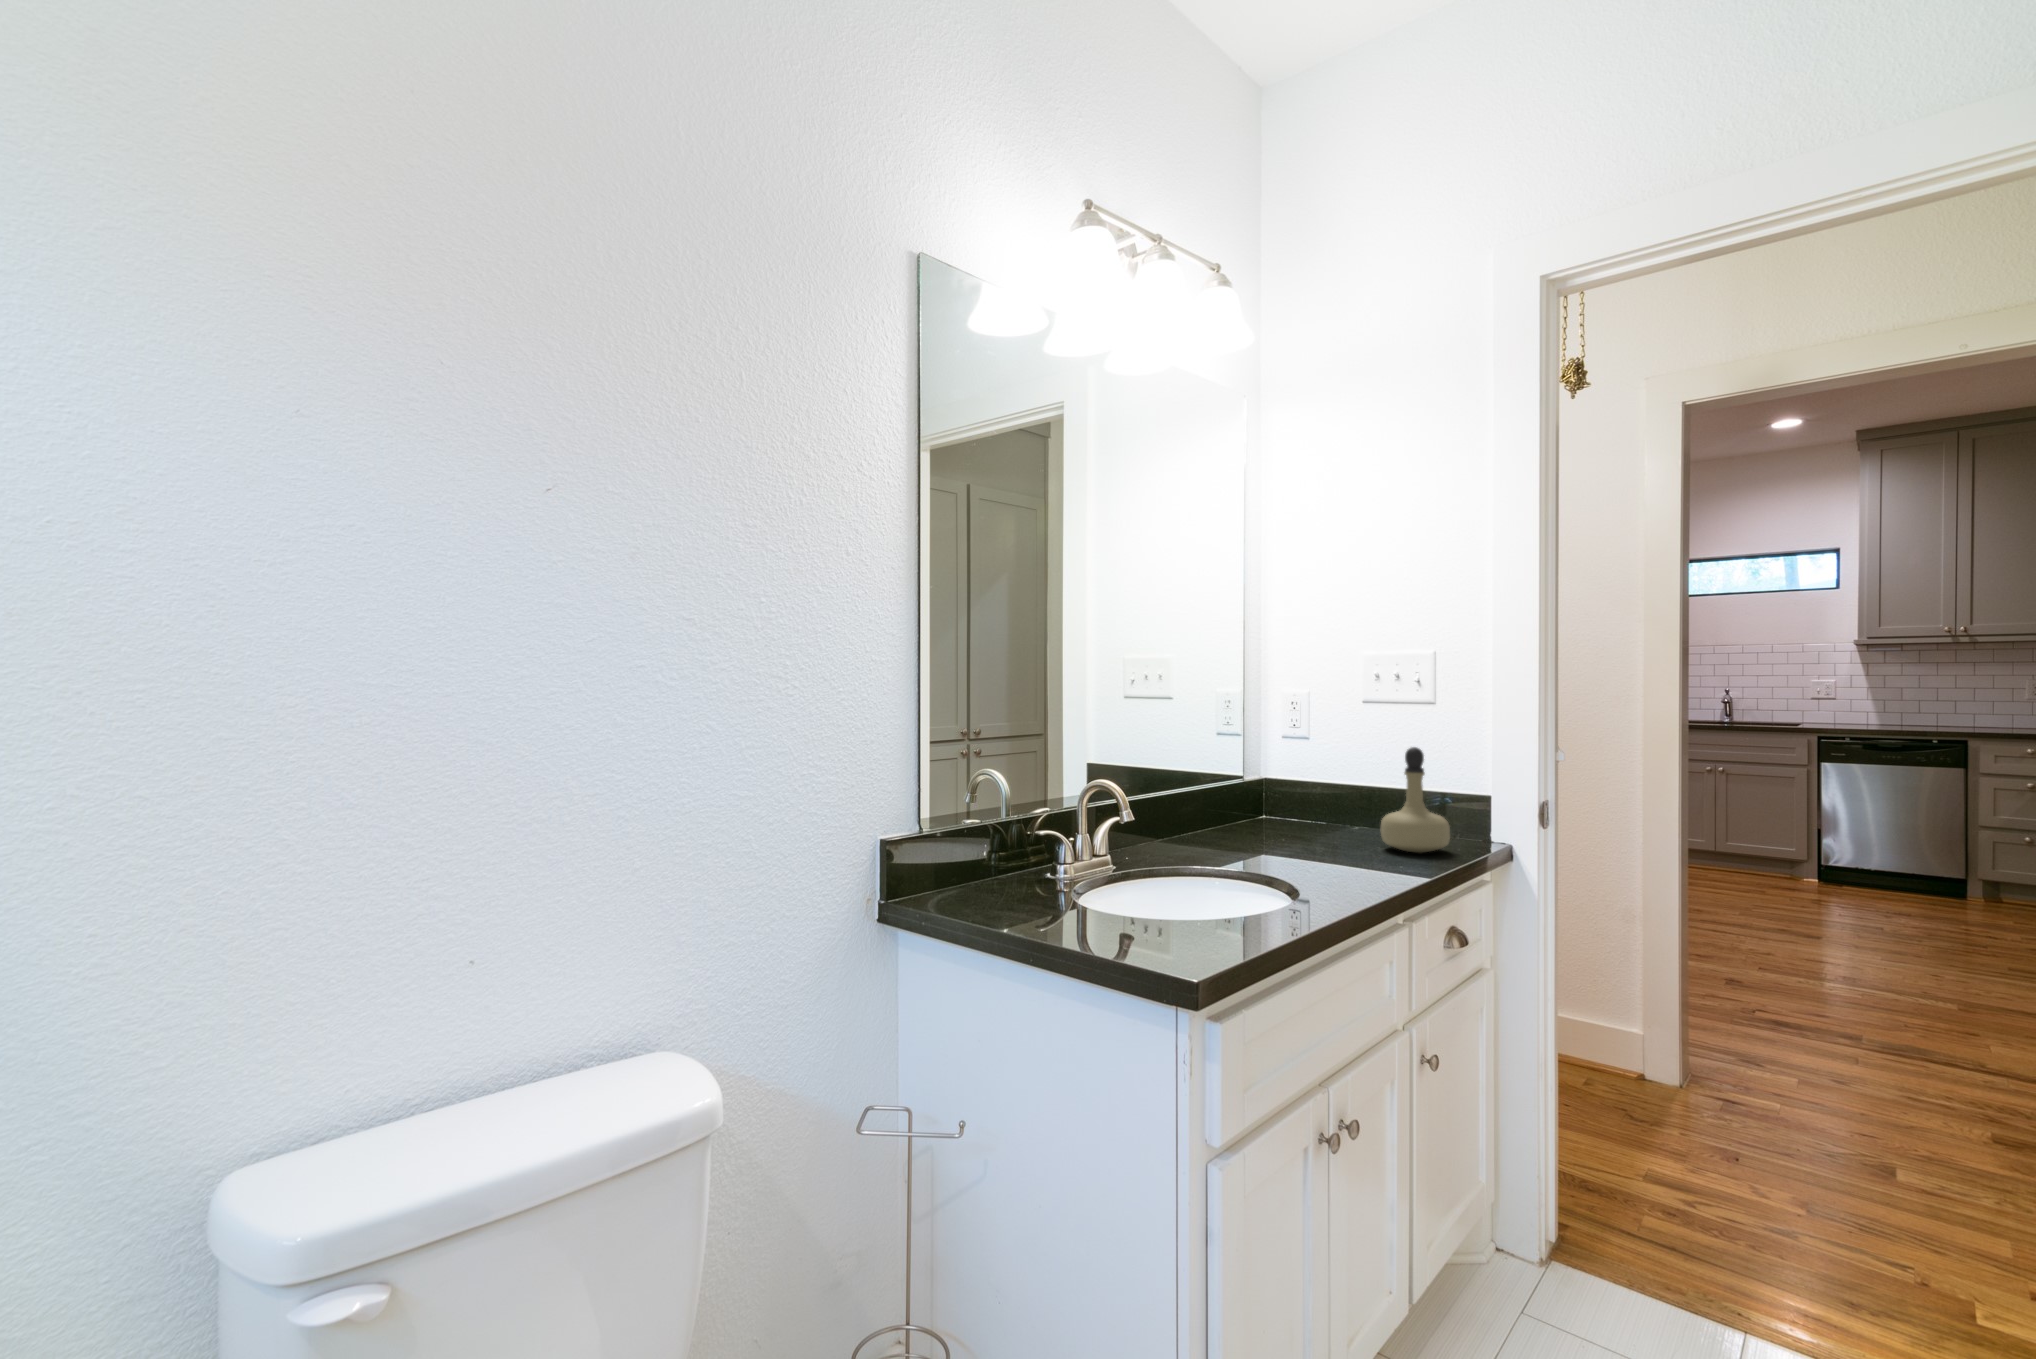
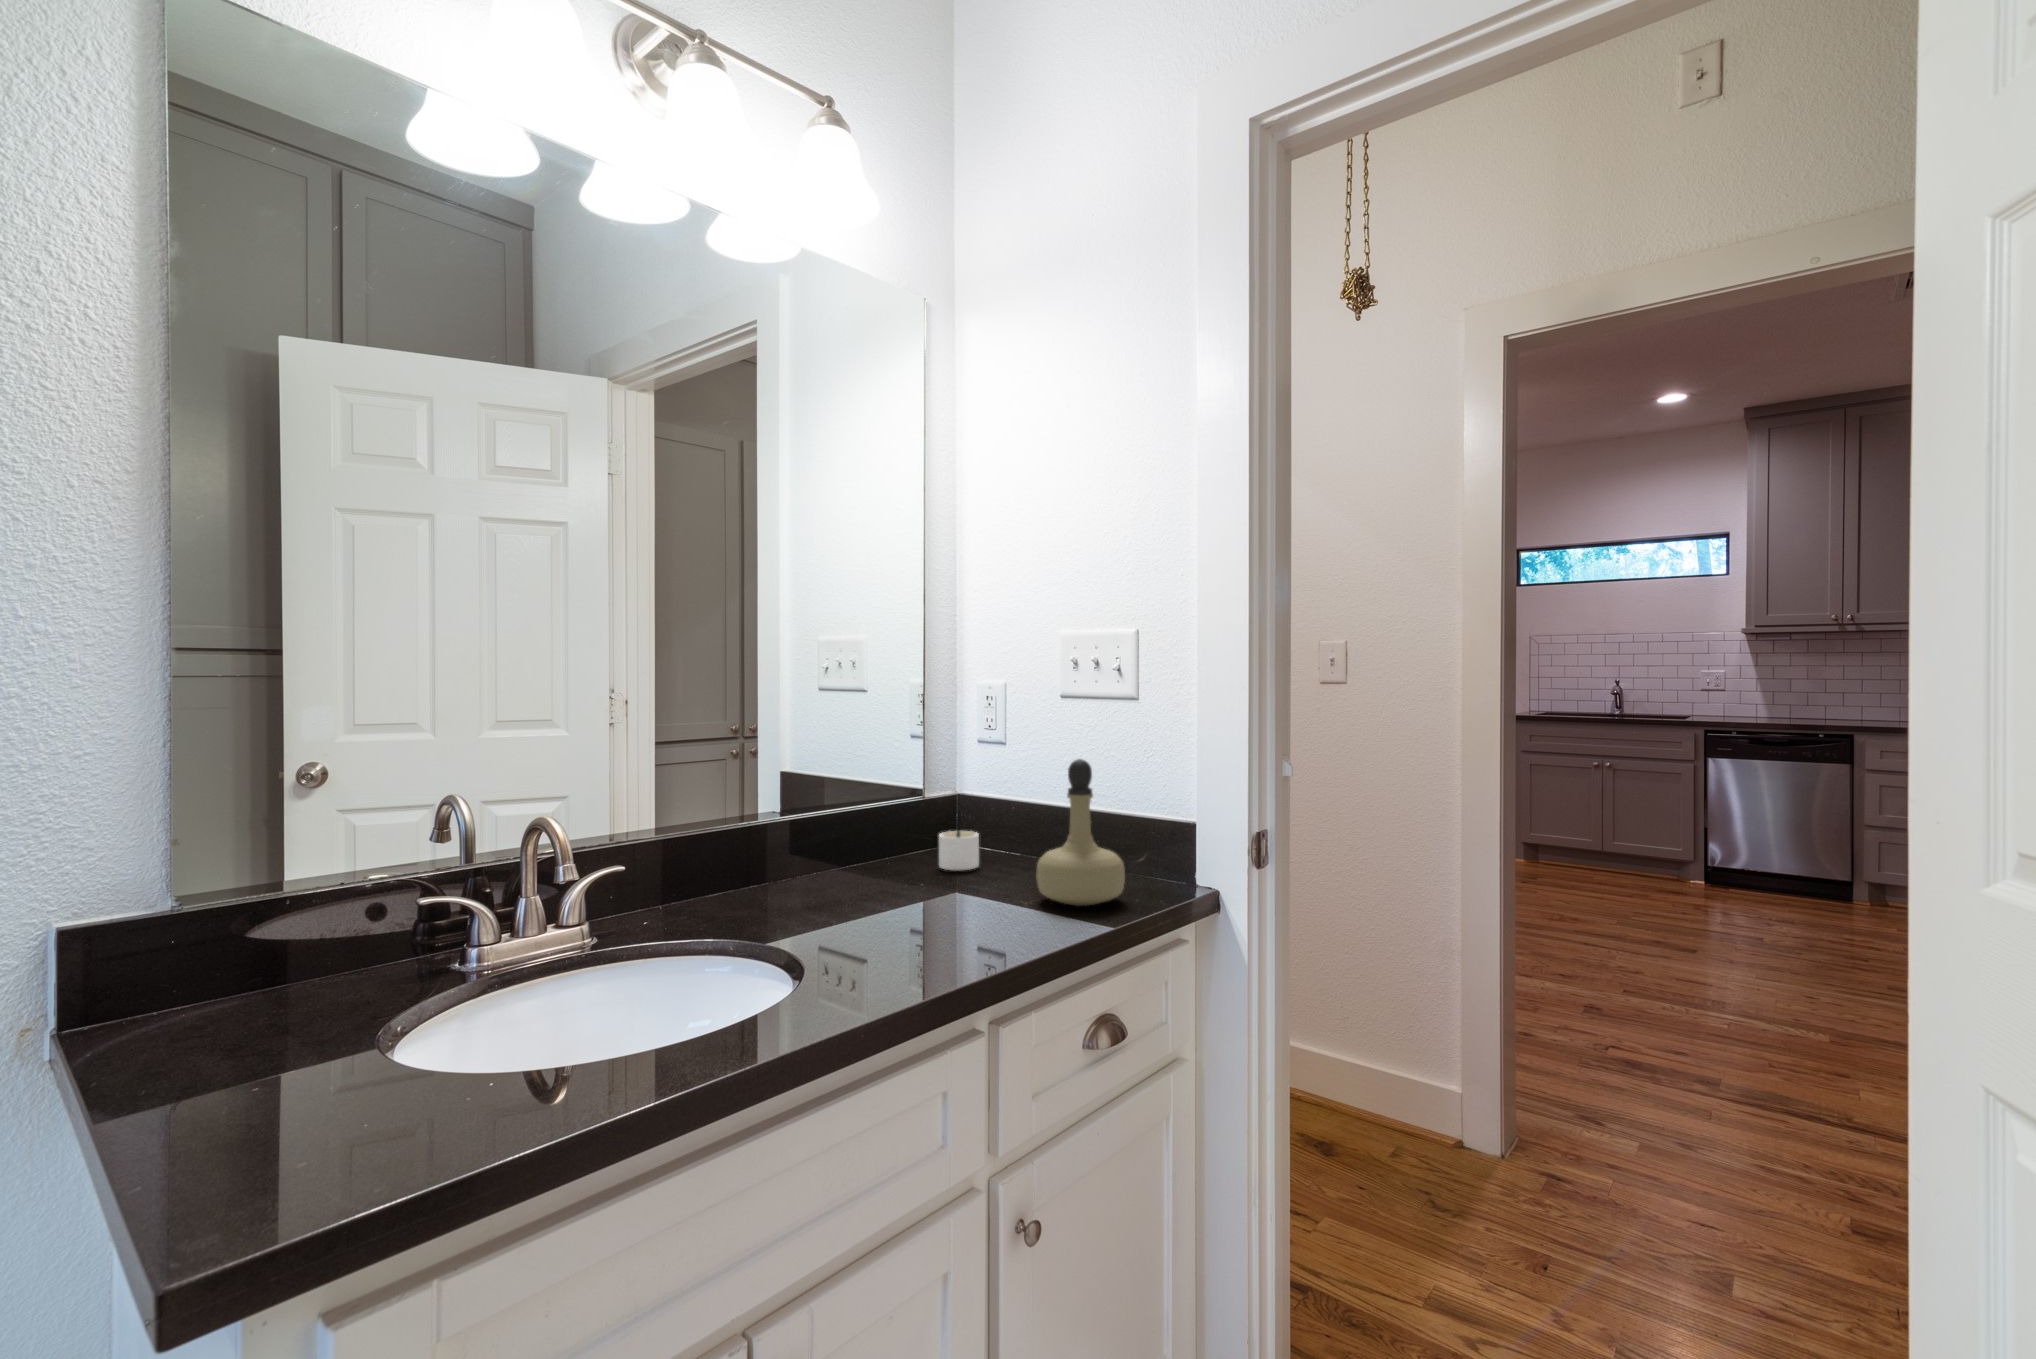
candle: none [1274,802,1320,834] -> present [939,830,979,871]

